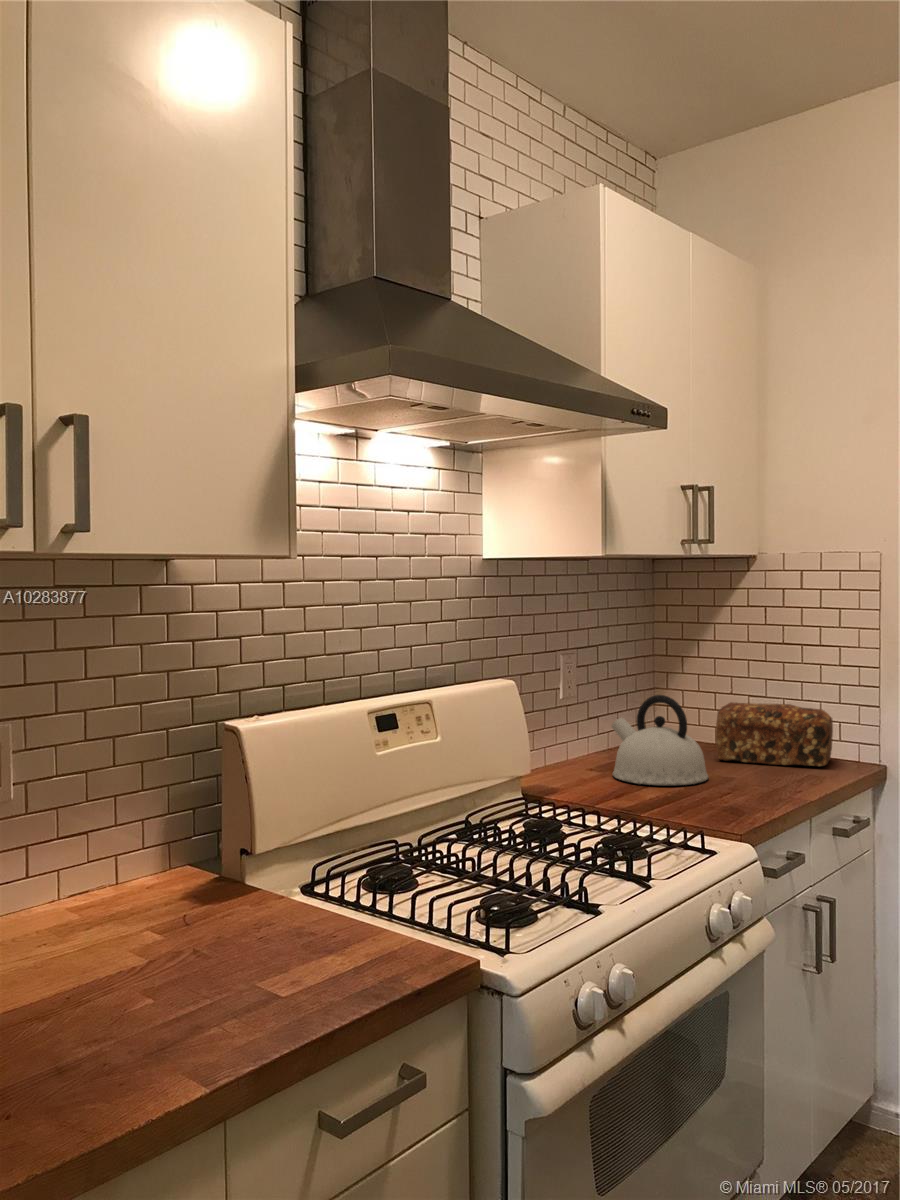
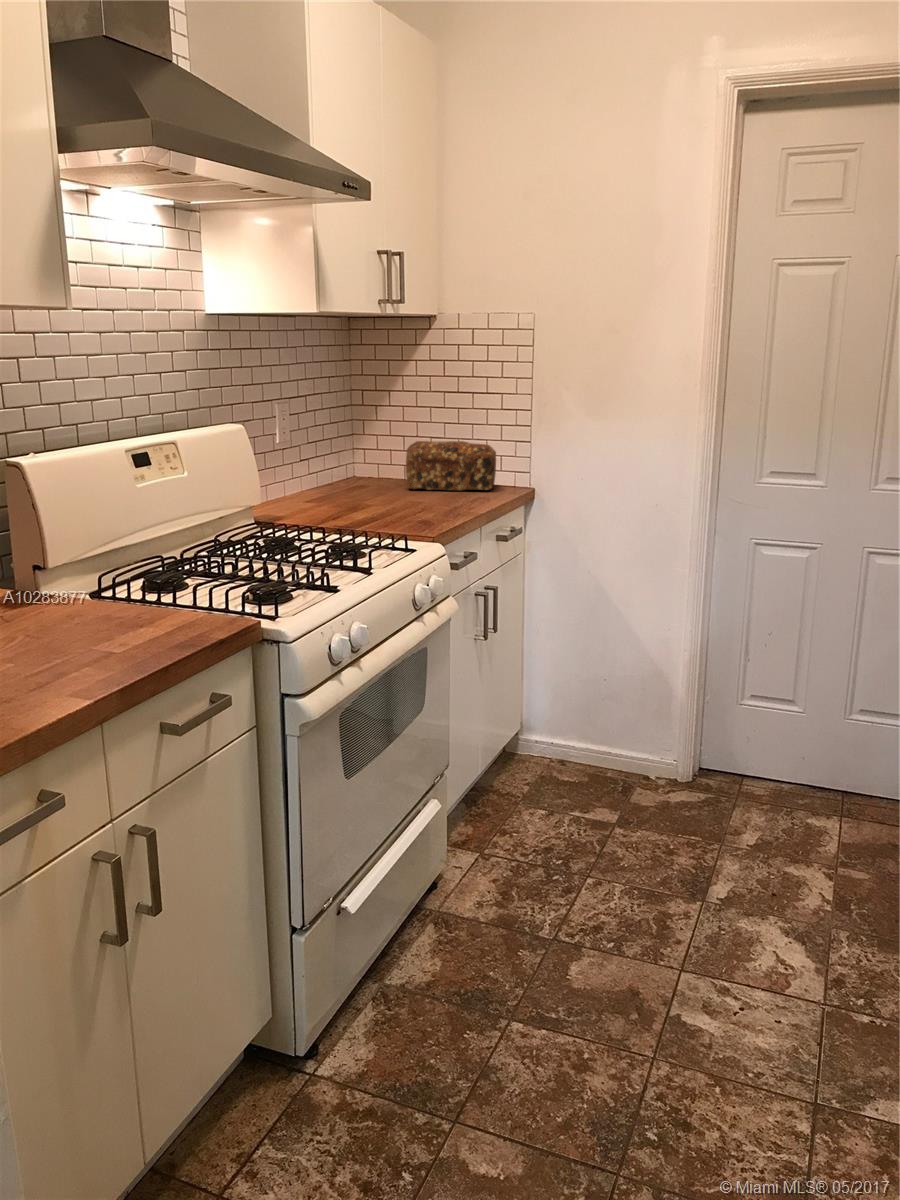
kettle: present [611,695,708,785] -> none [321,435,402,509]

